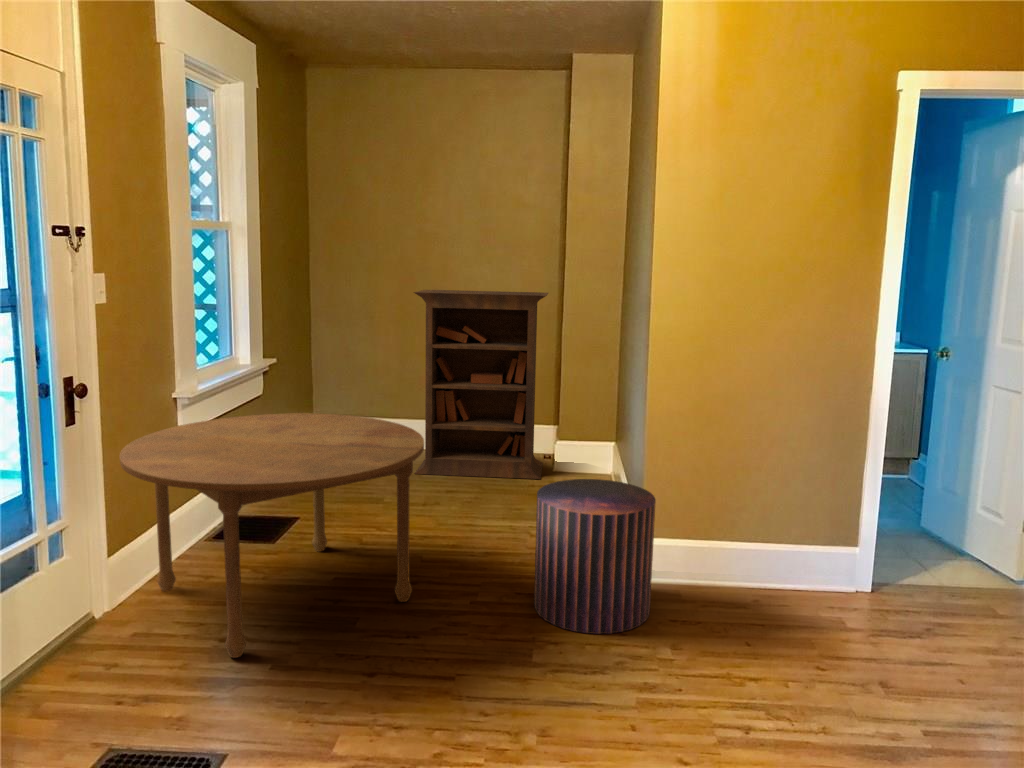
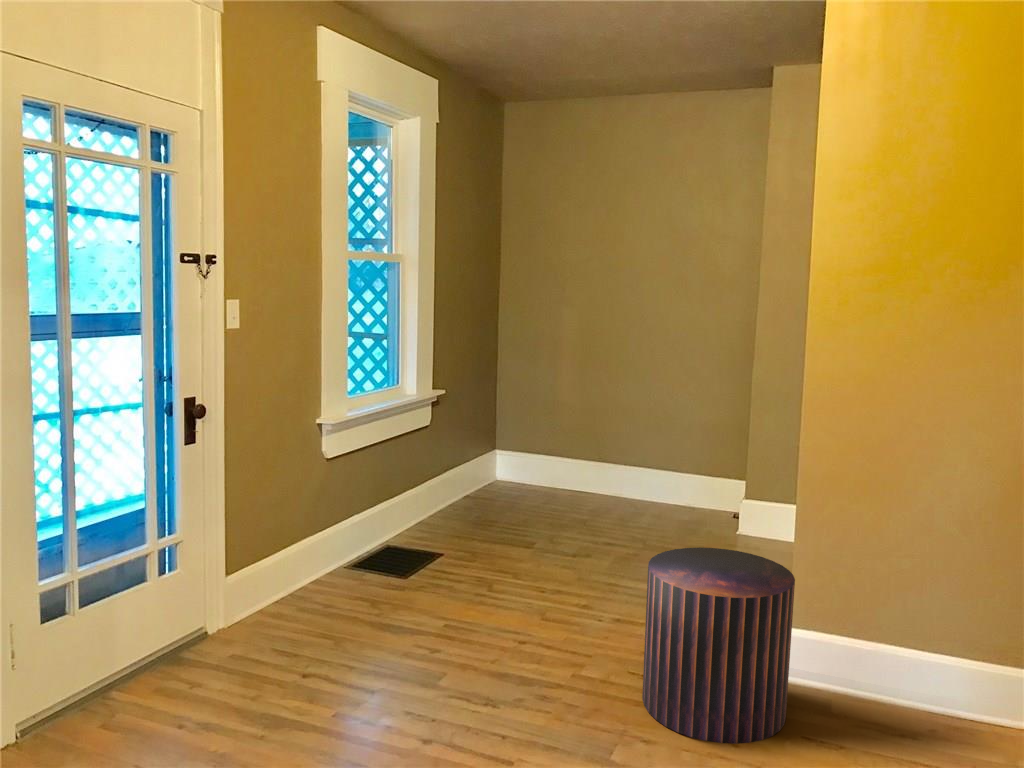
bookcase: present [414,290,548,479] -> none [583,323,746,542]
dining table: present [120,413,424,658] -> none [230,446,536,695]

